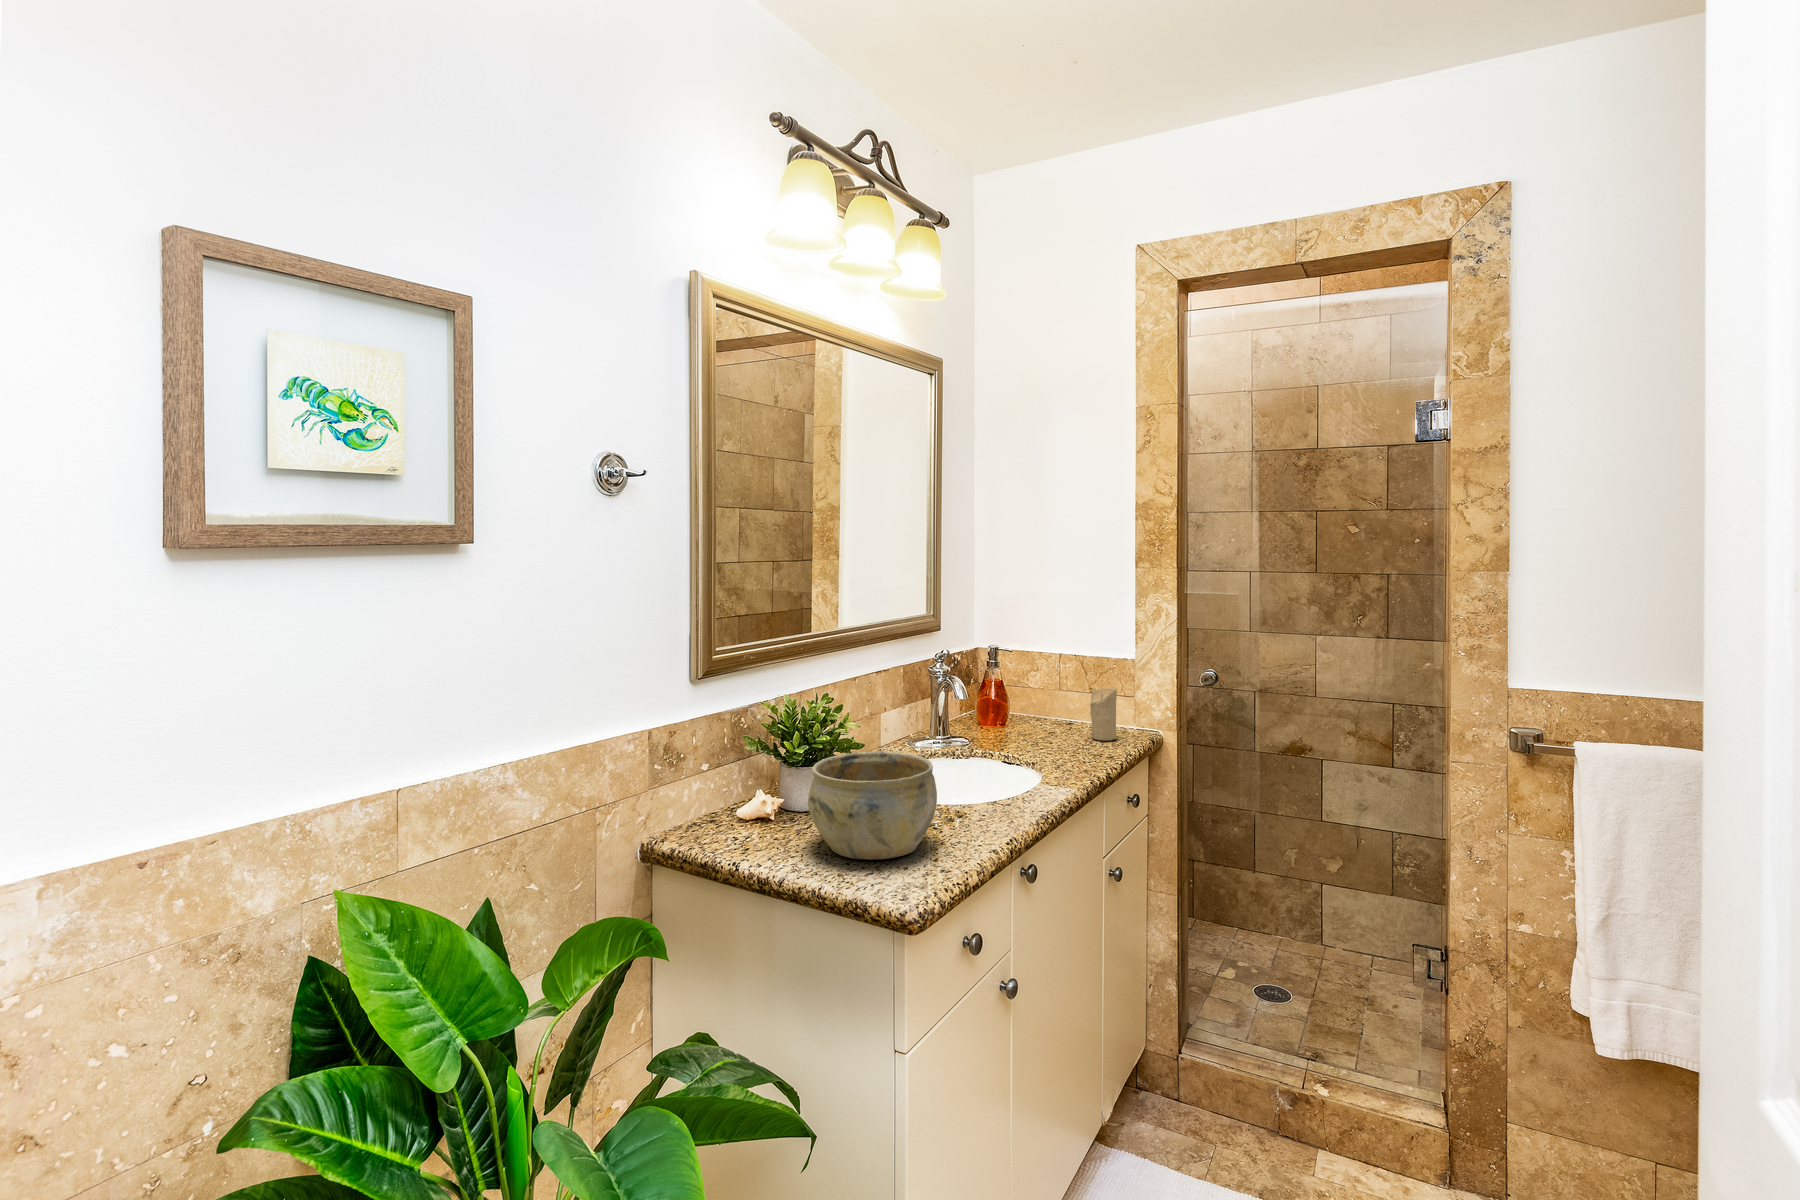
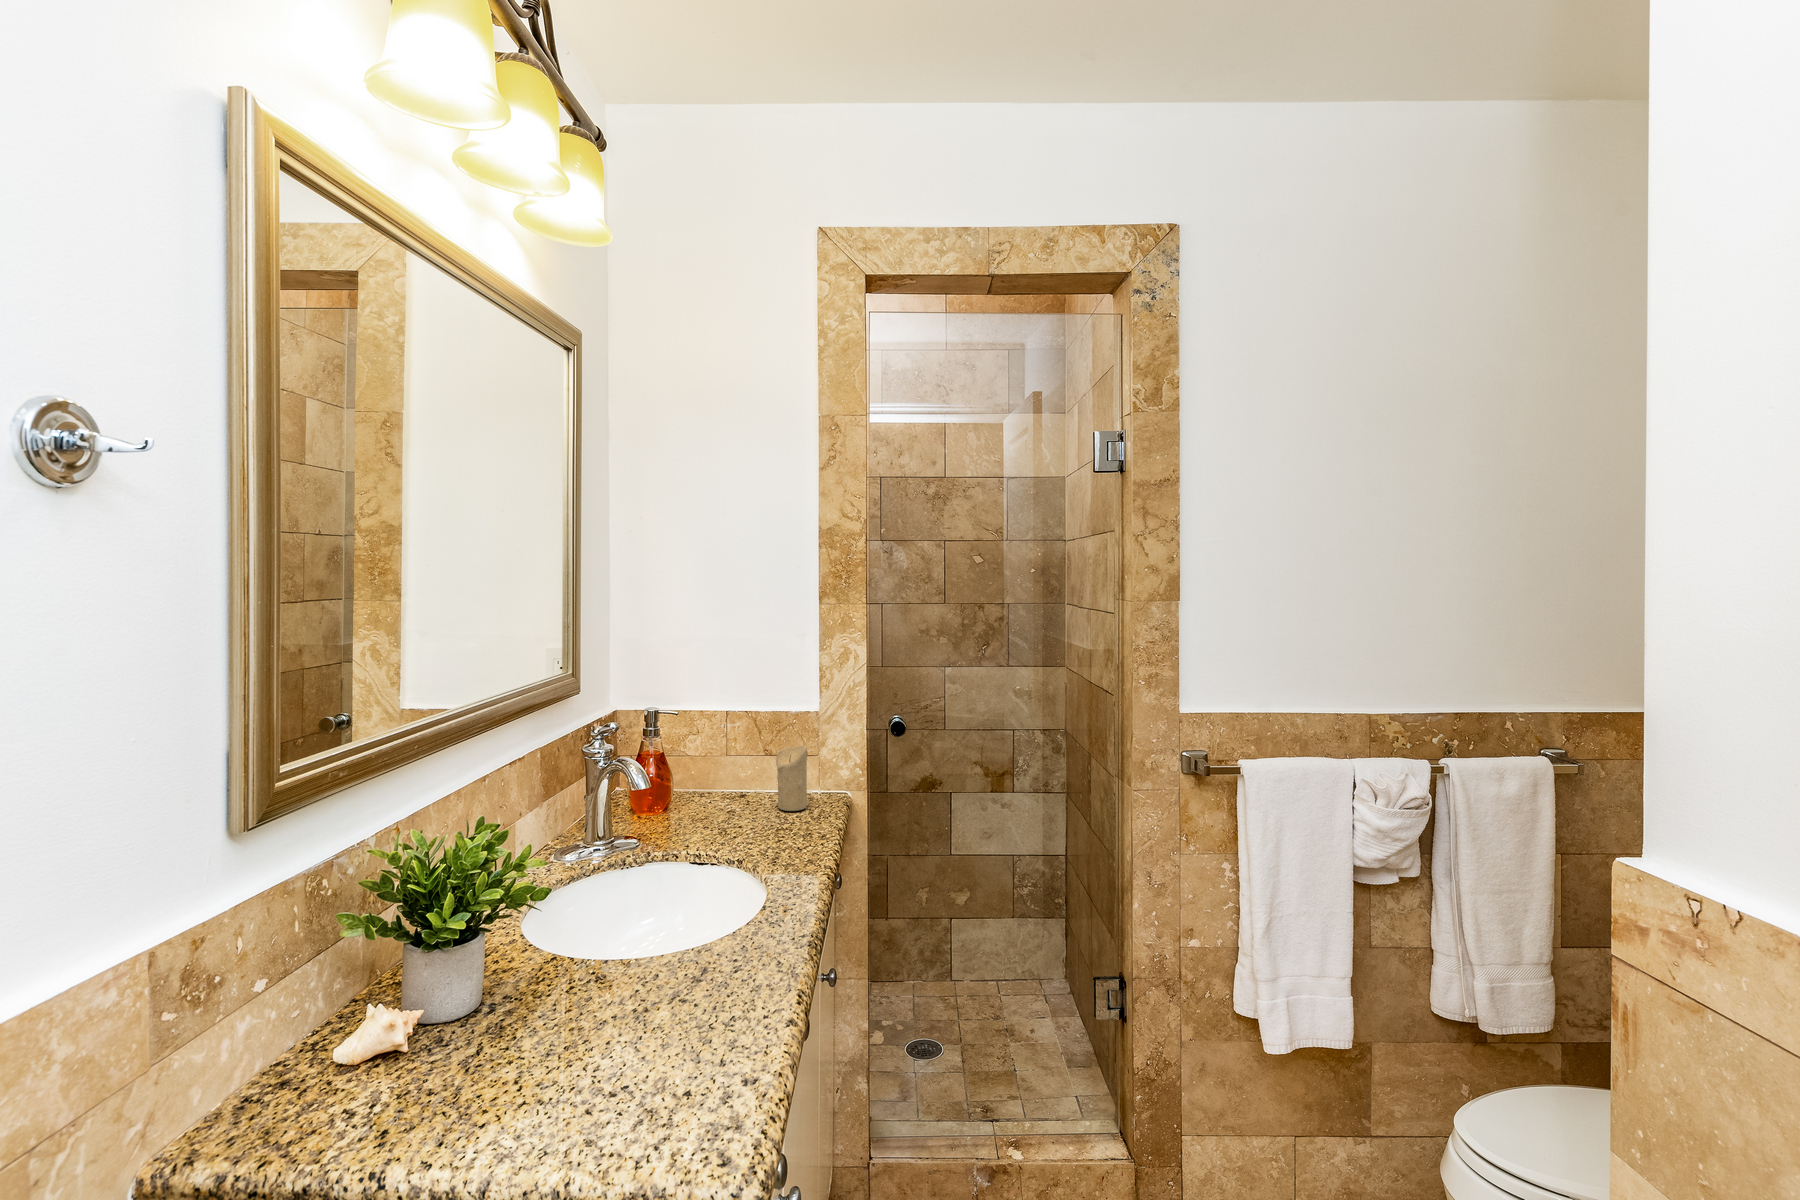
ceramic bowl: present [808,751,937,860] -> none [496,905,708,1107]

